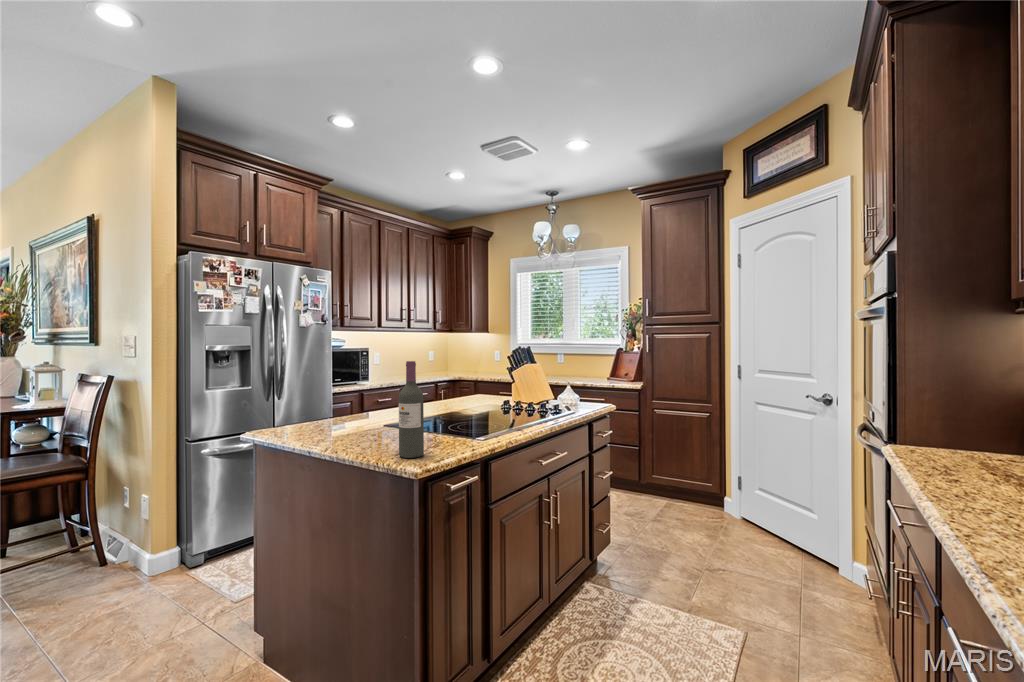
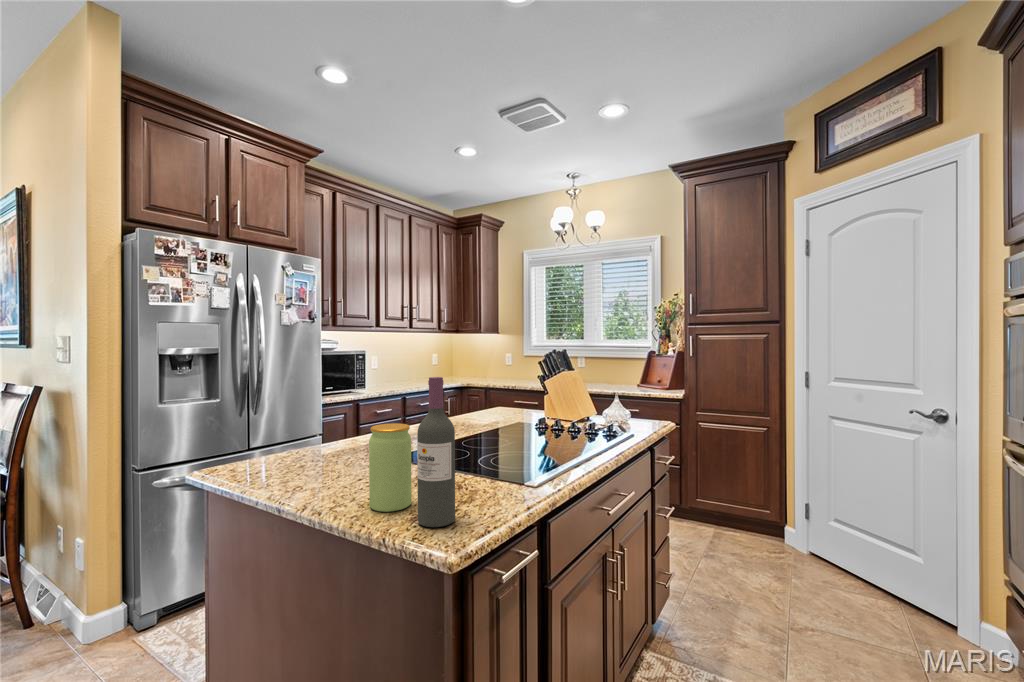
jar: none [368,394,397,451] -> present [369,423,411,512]

